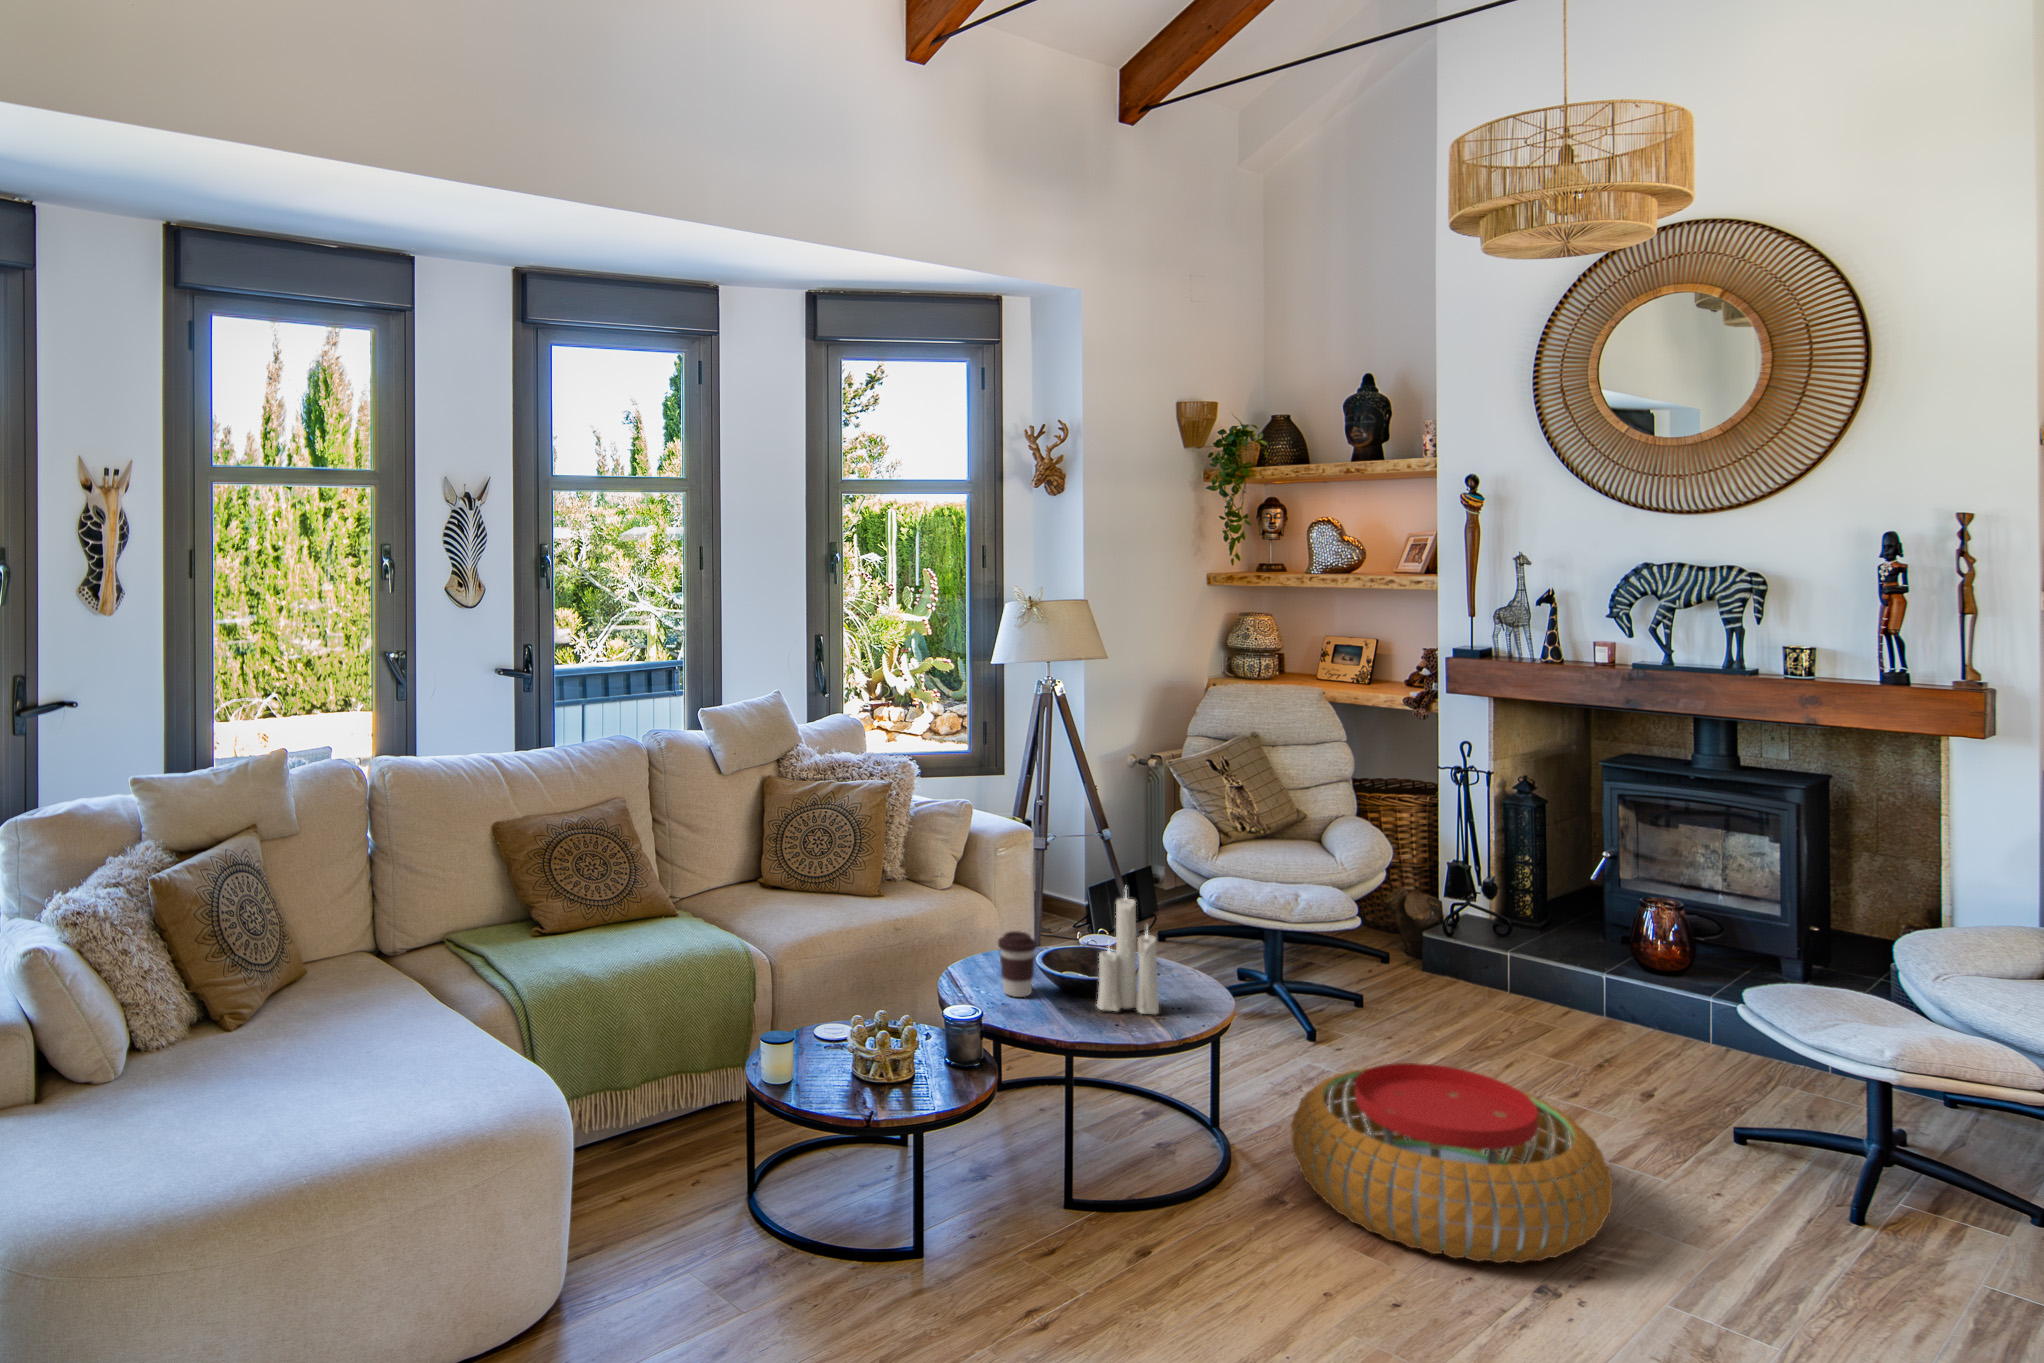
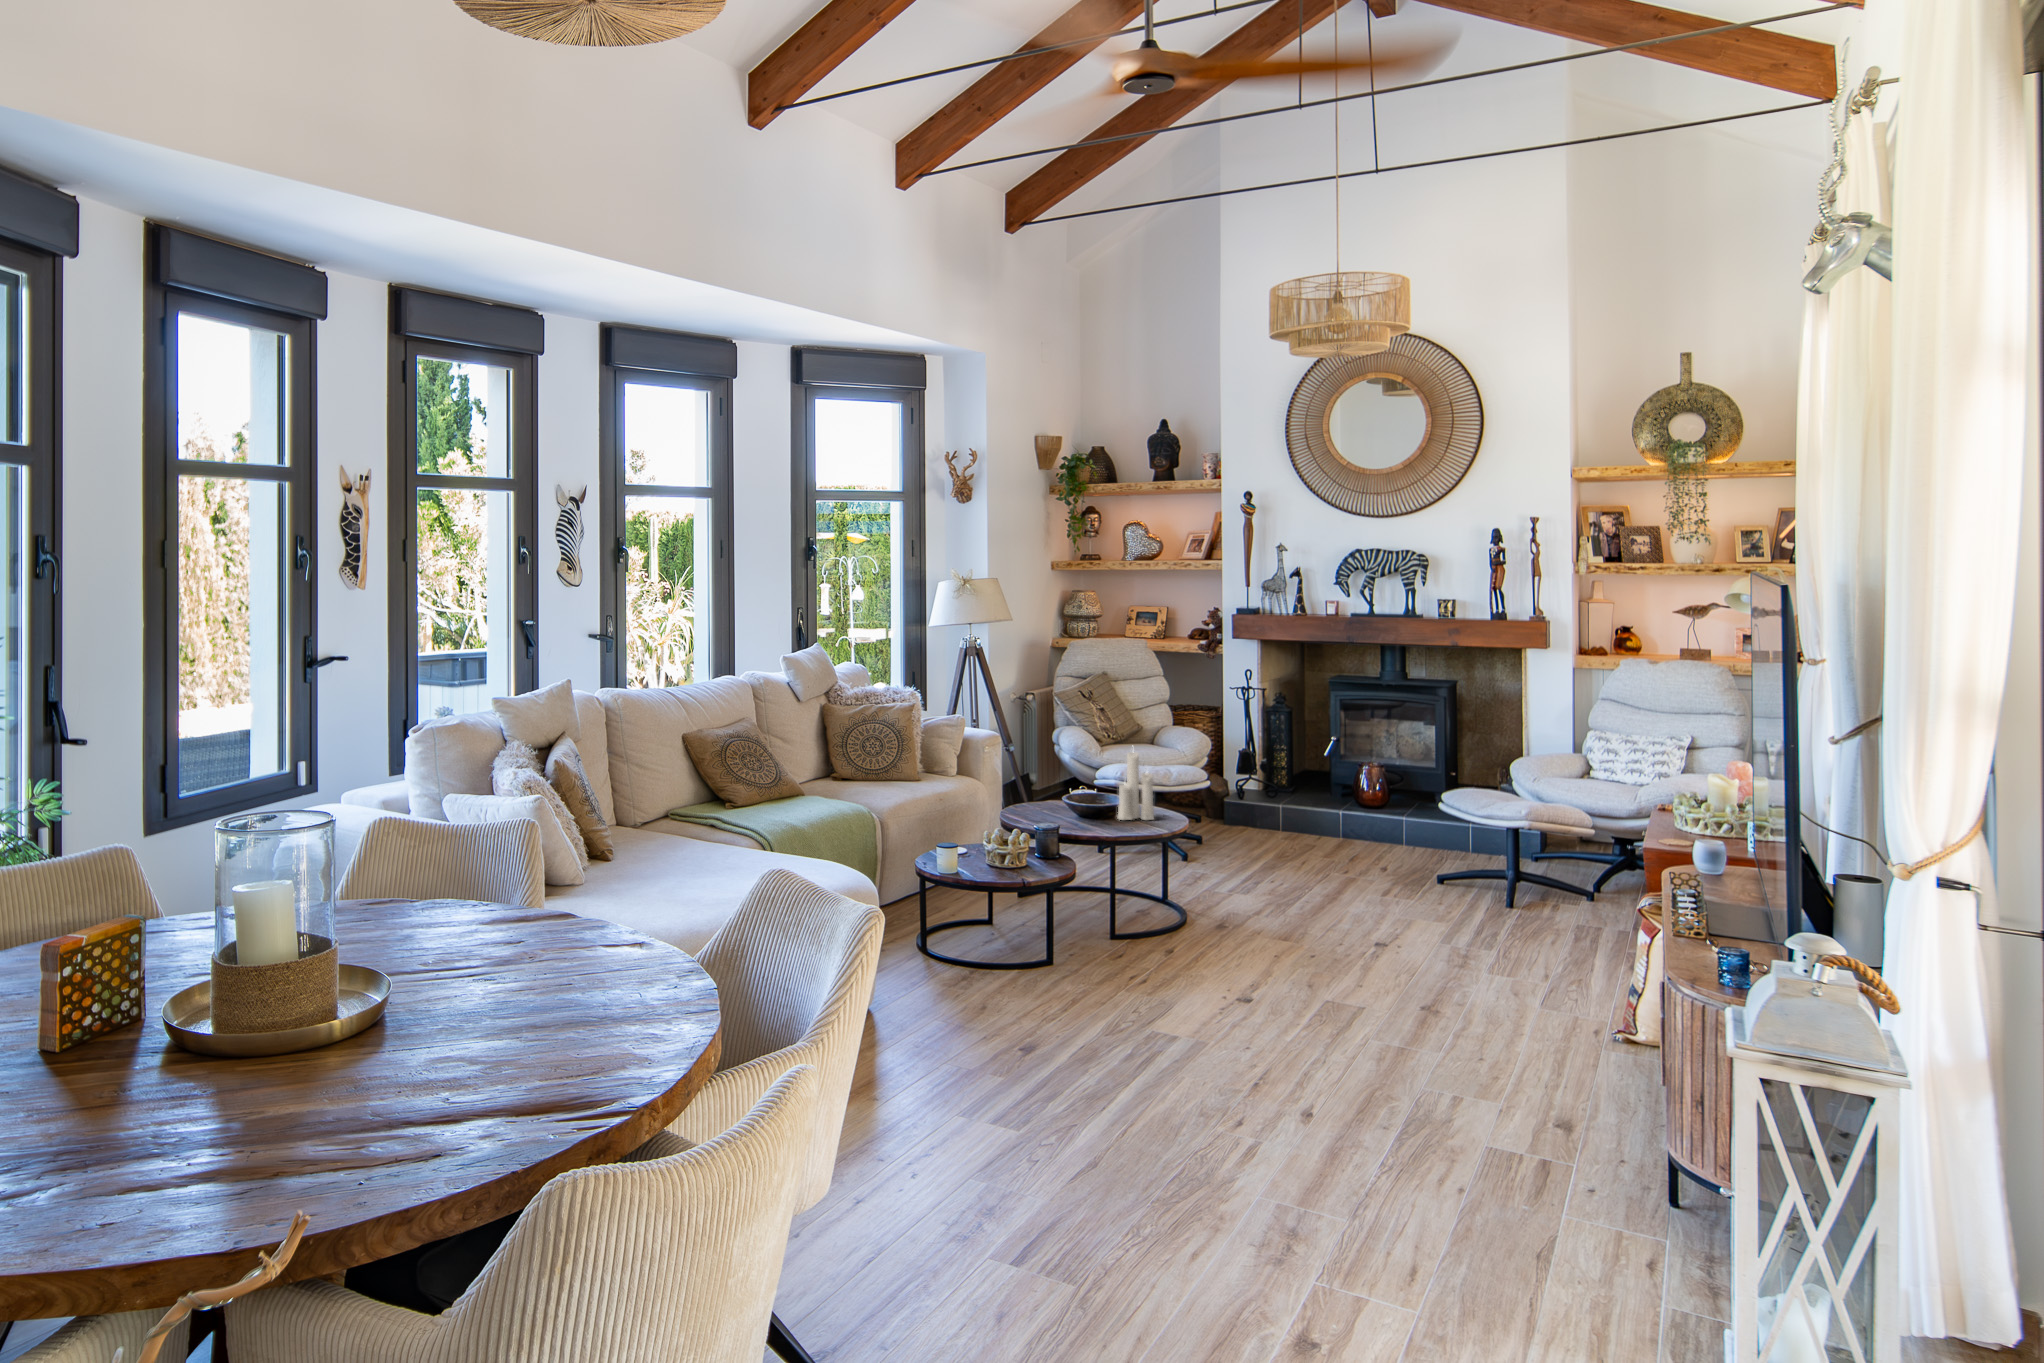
coffee cup: present [998,931,1037,997] -> none [1053,779,1078,818]
pouf: present [1291,1063,1613,1263] -> none [1218,845,1398,935]

